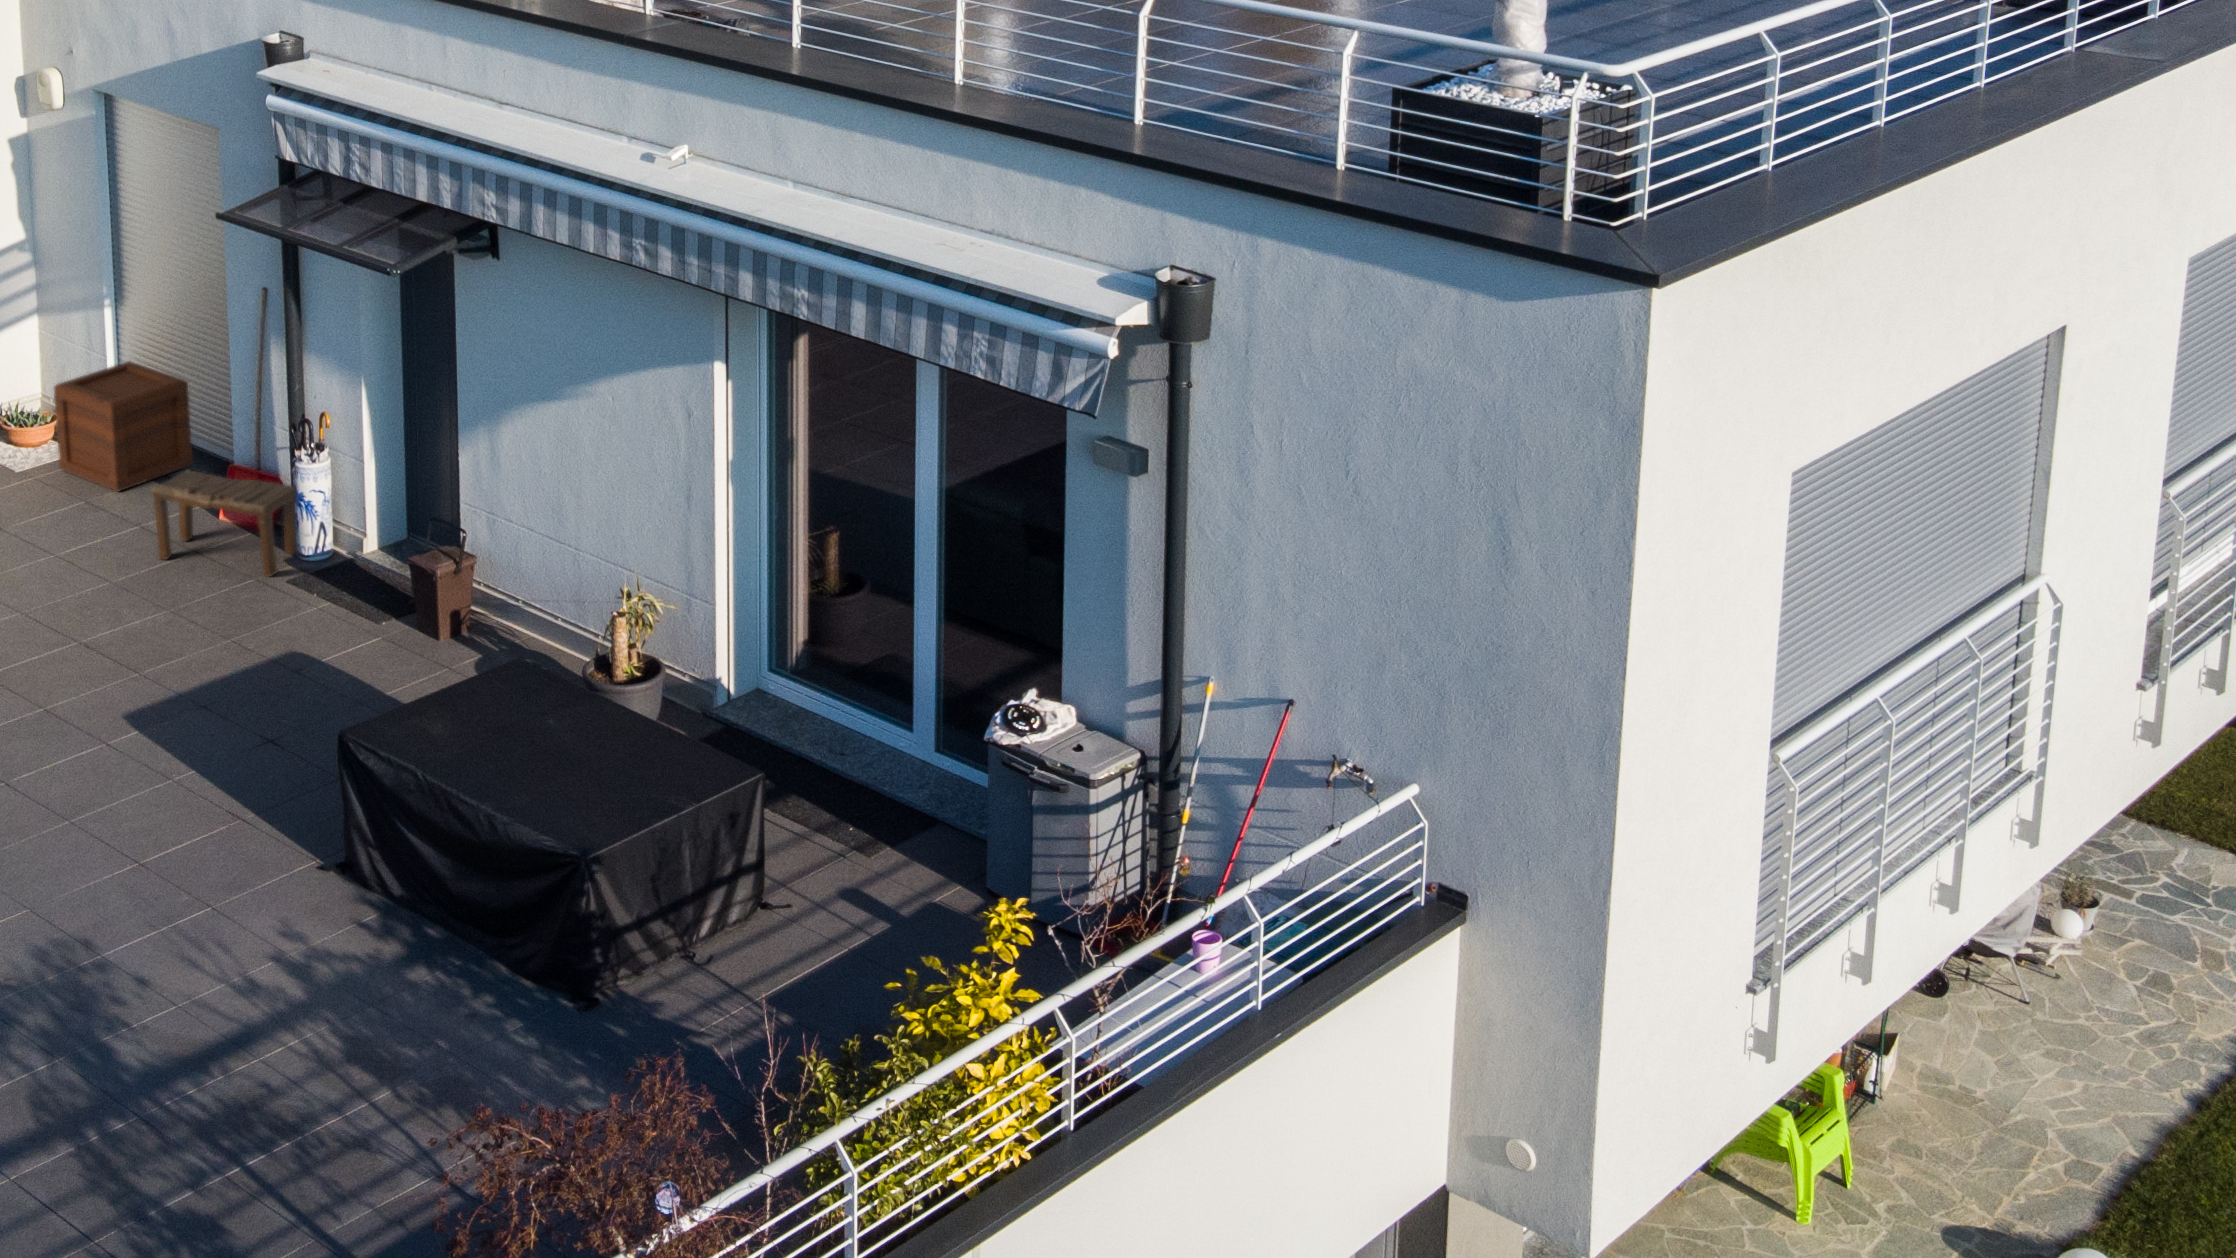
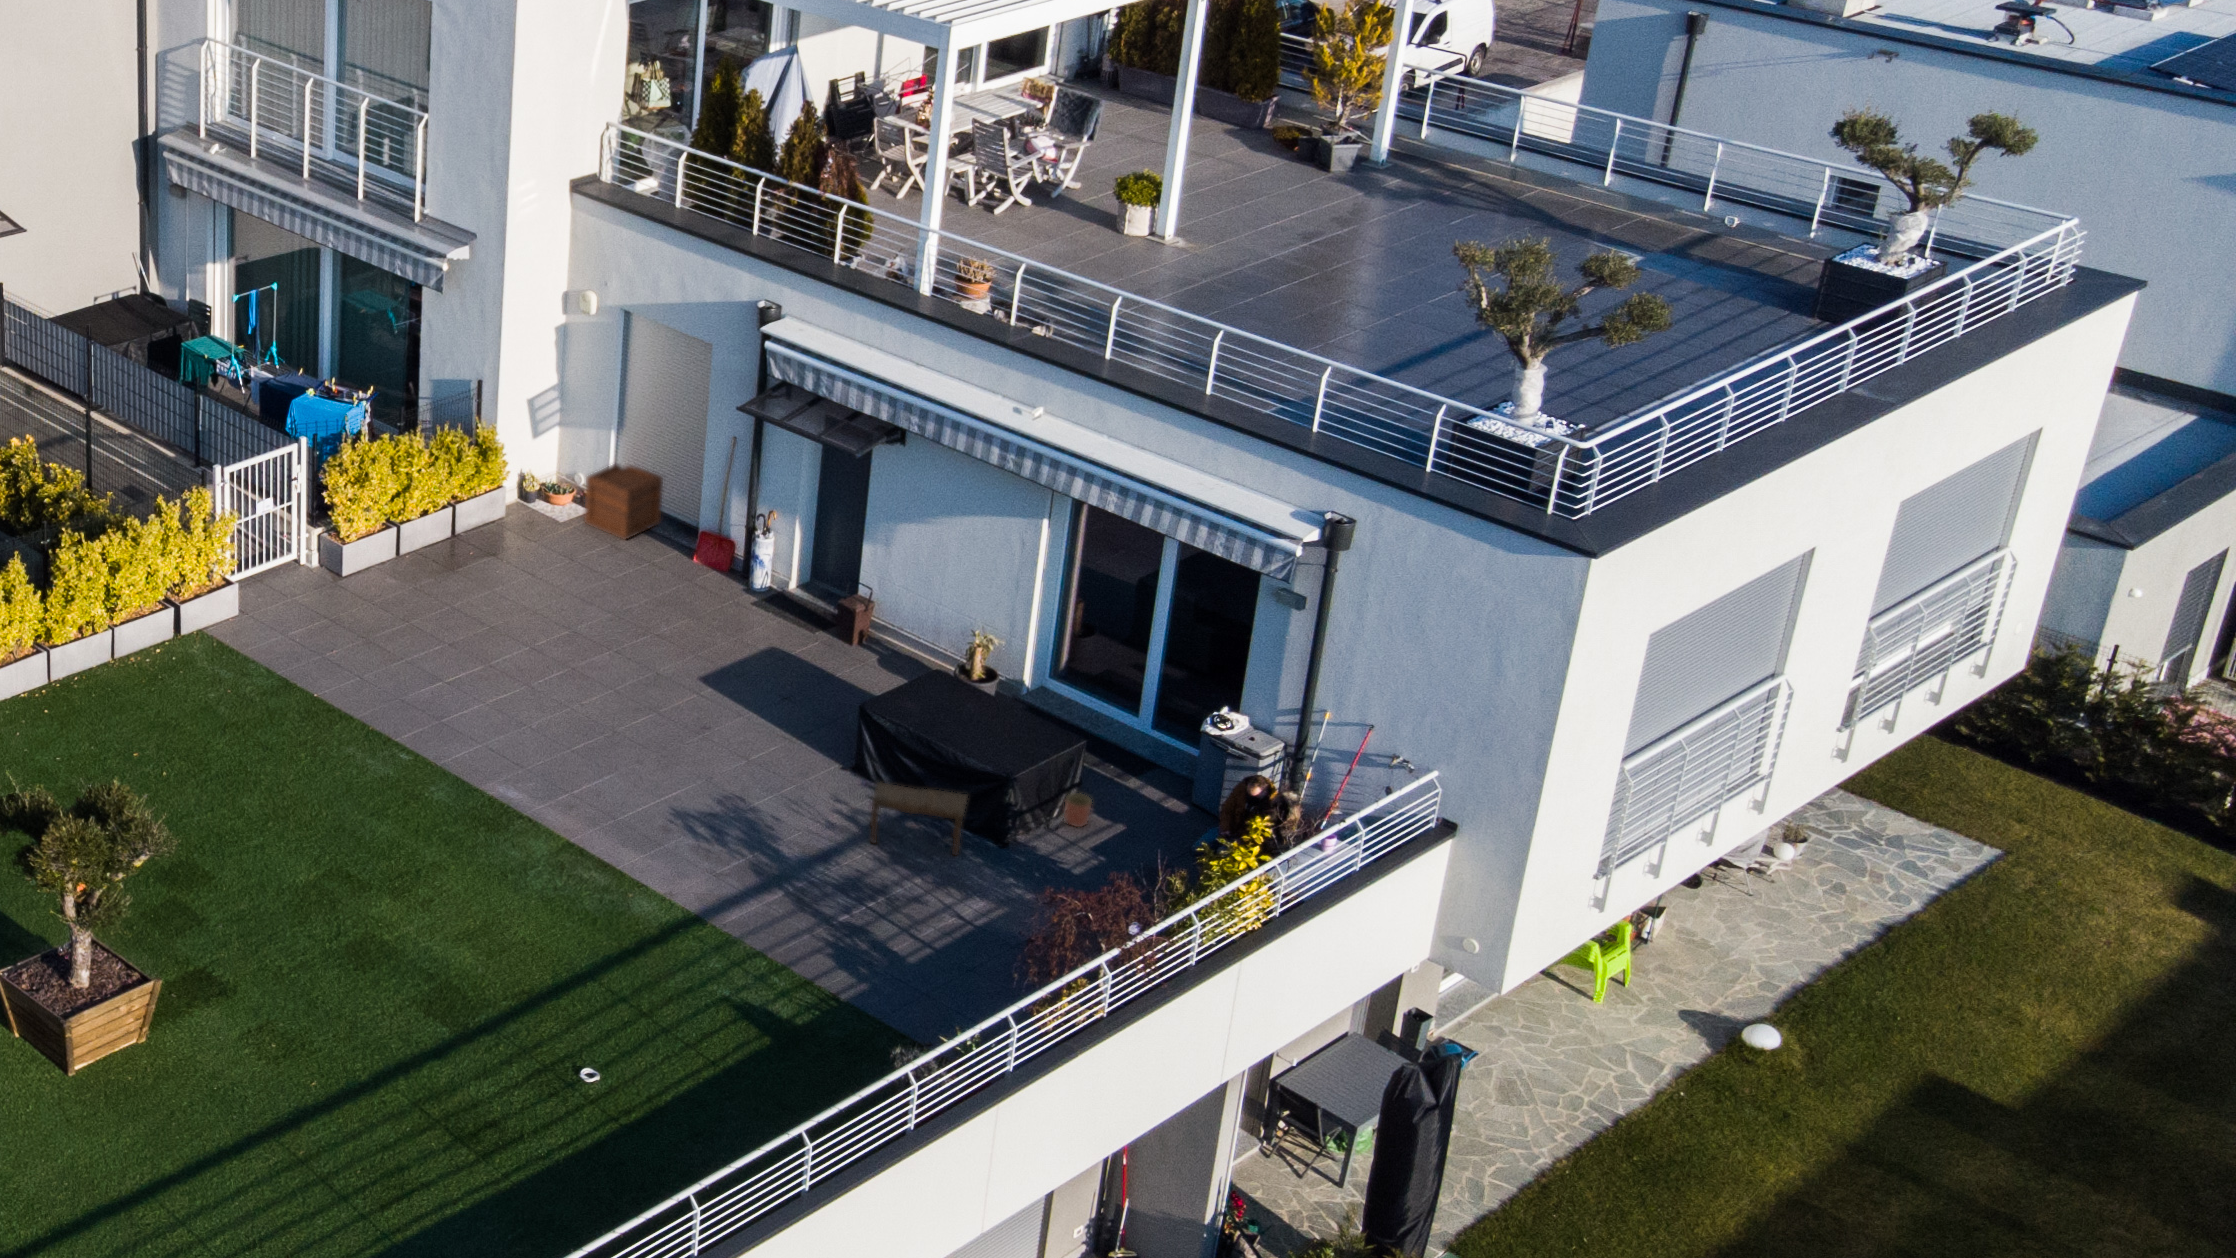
bench: present [151,470,297,577] -> present [870,783,967,855]
planter: none [737,885,787,956] -> present [1065,793,1091,827]

